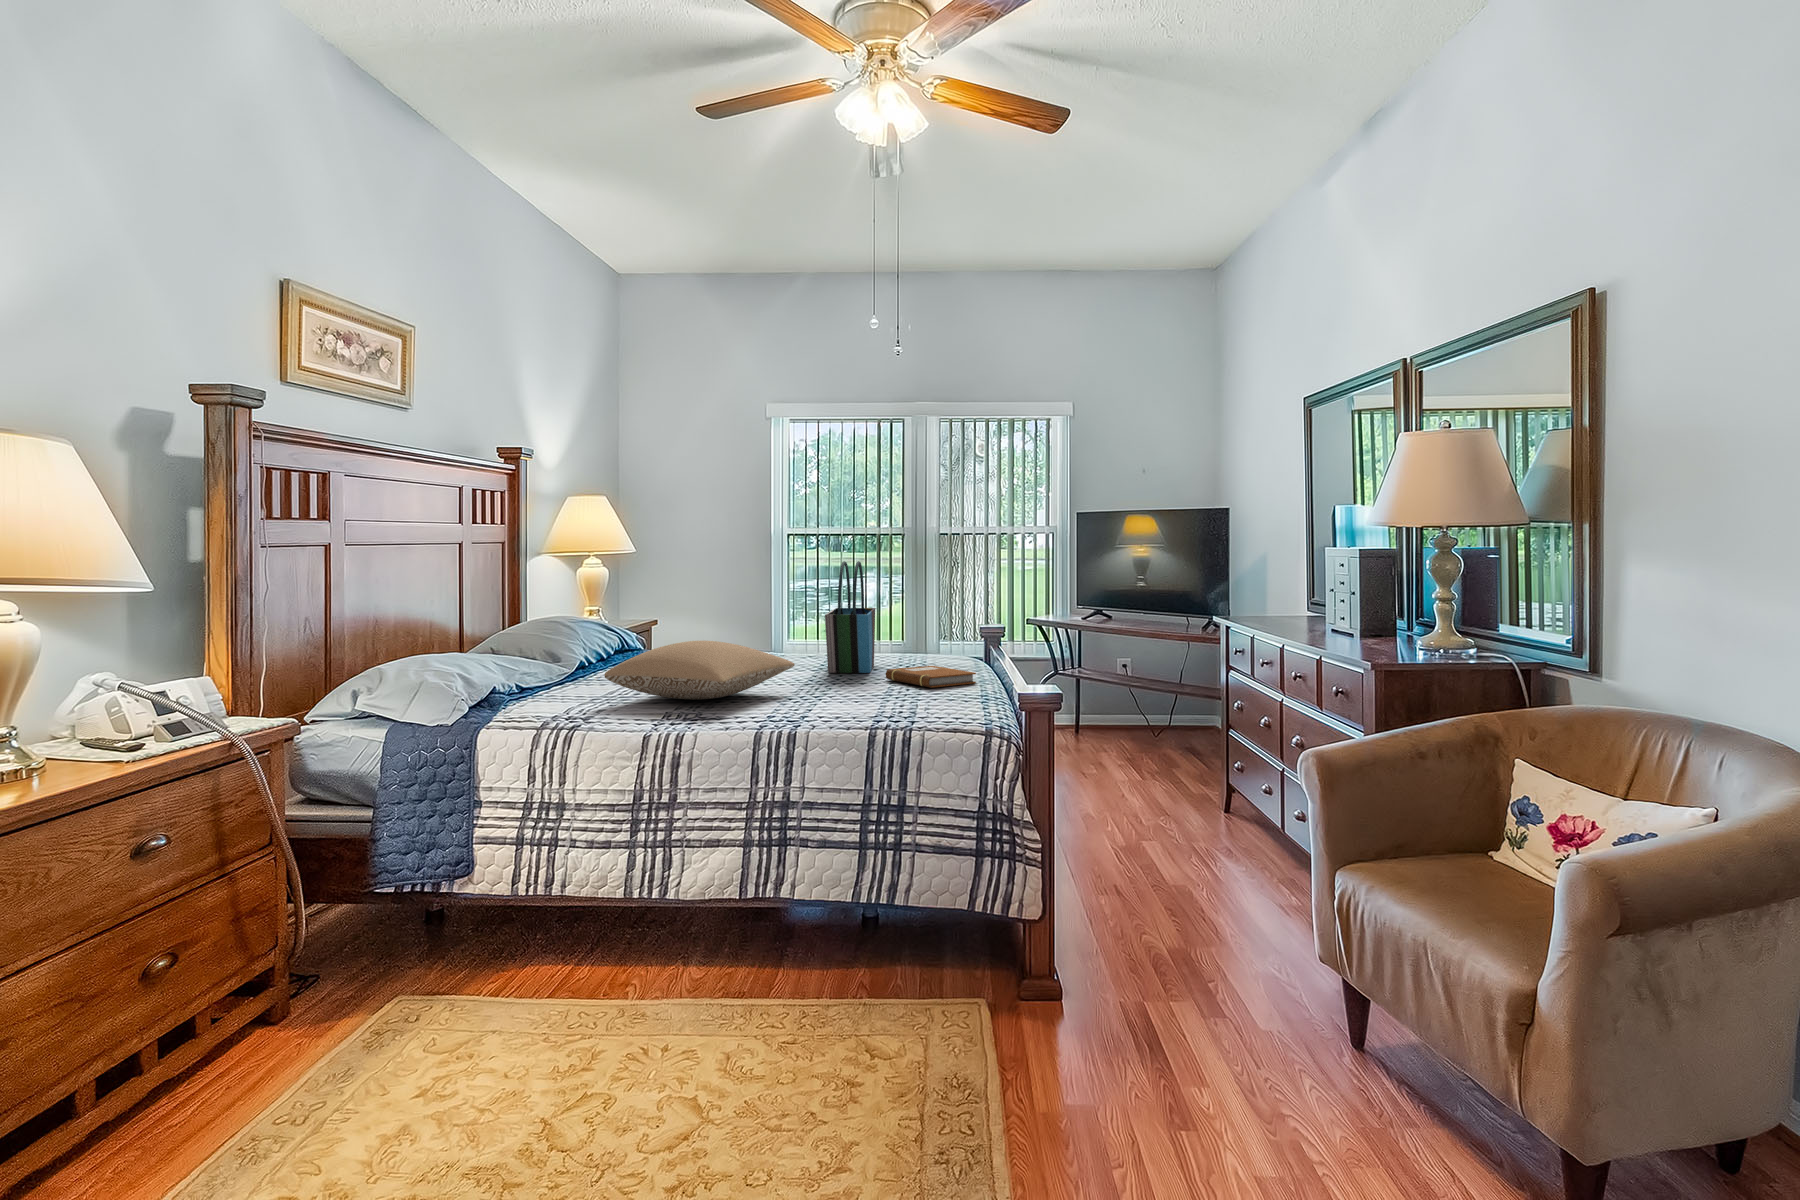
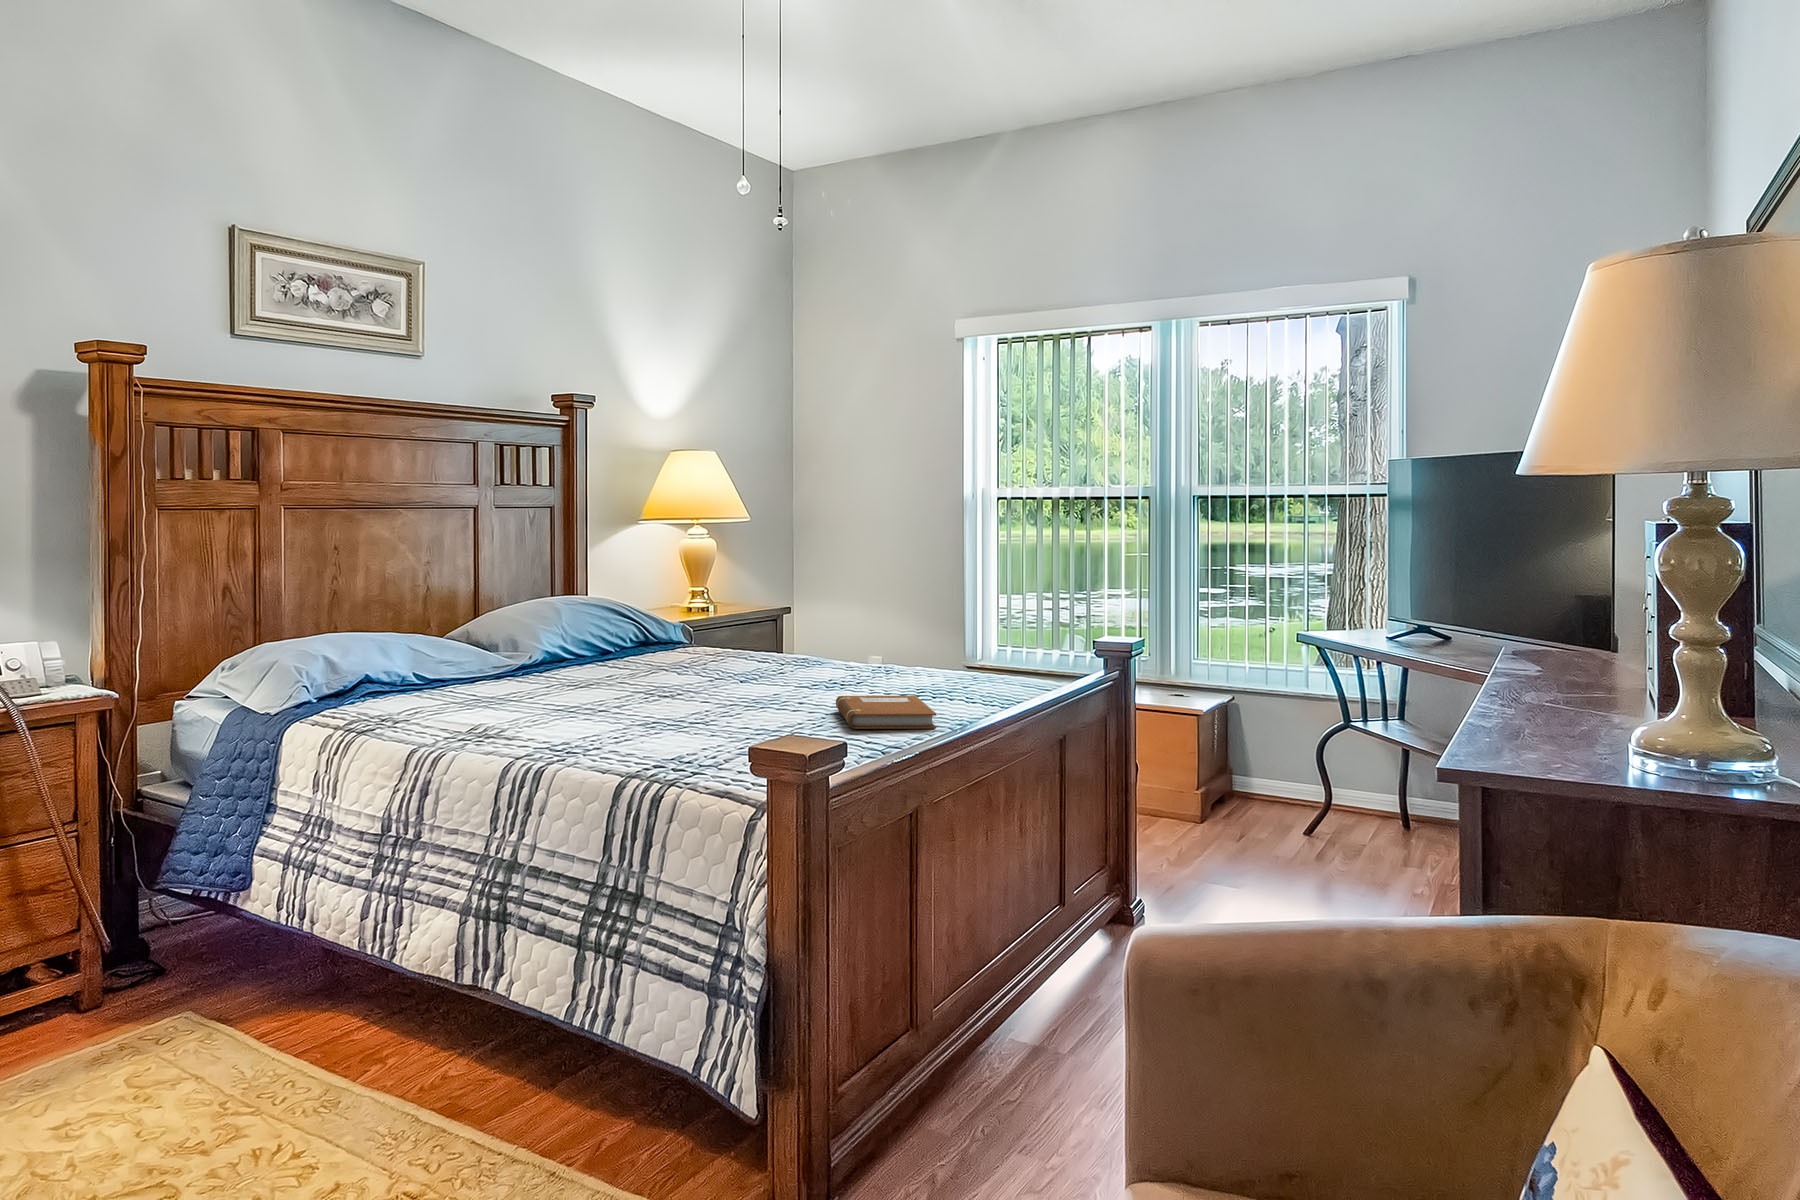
tote bag: present [825,561,875,673] -> none [784,544,901,697]
pillow: present [604,641,795,700] -> none [450,640,687,713]

